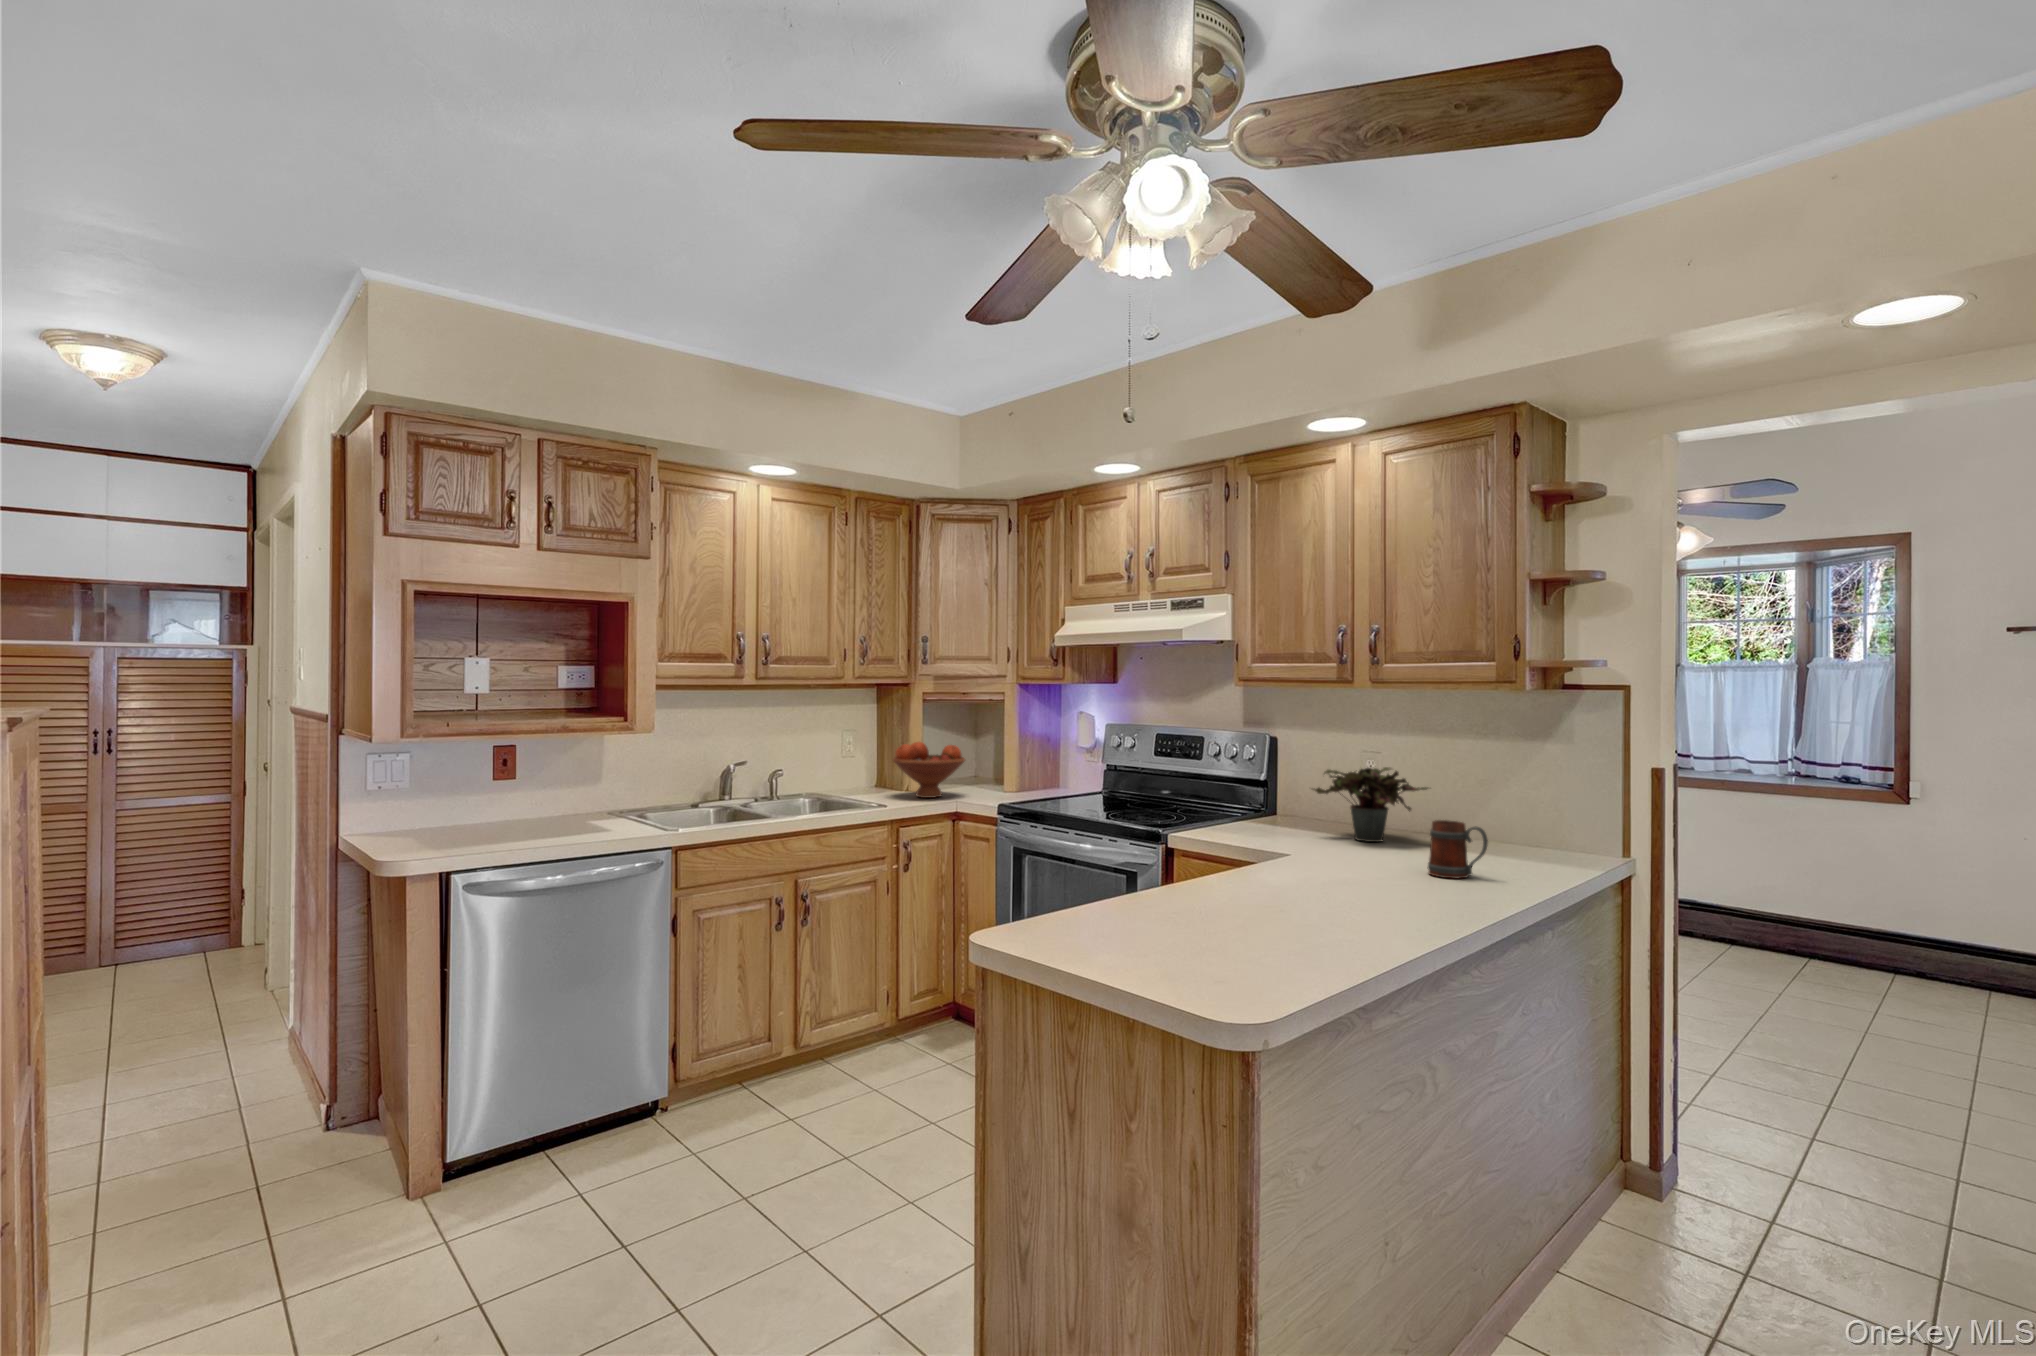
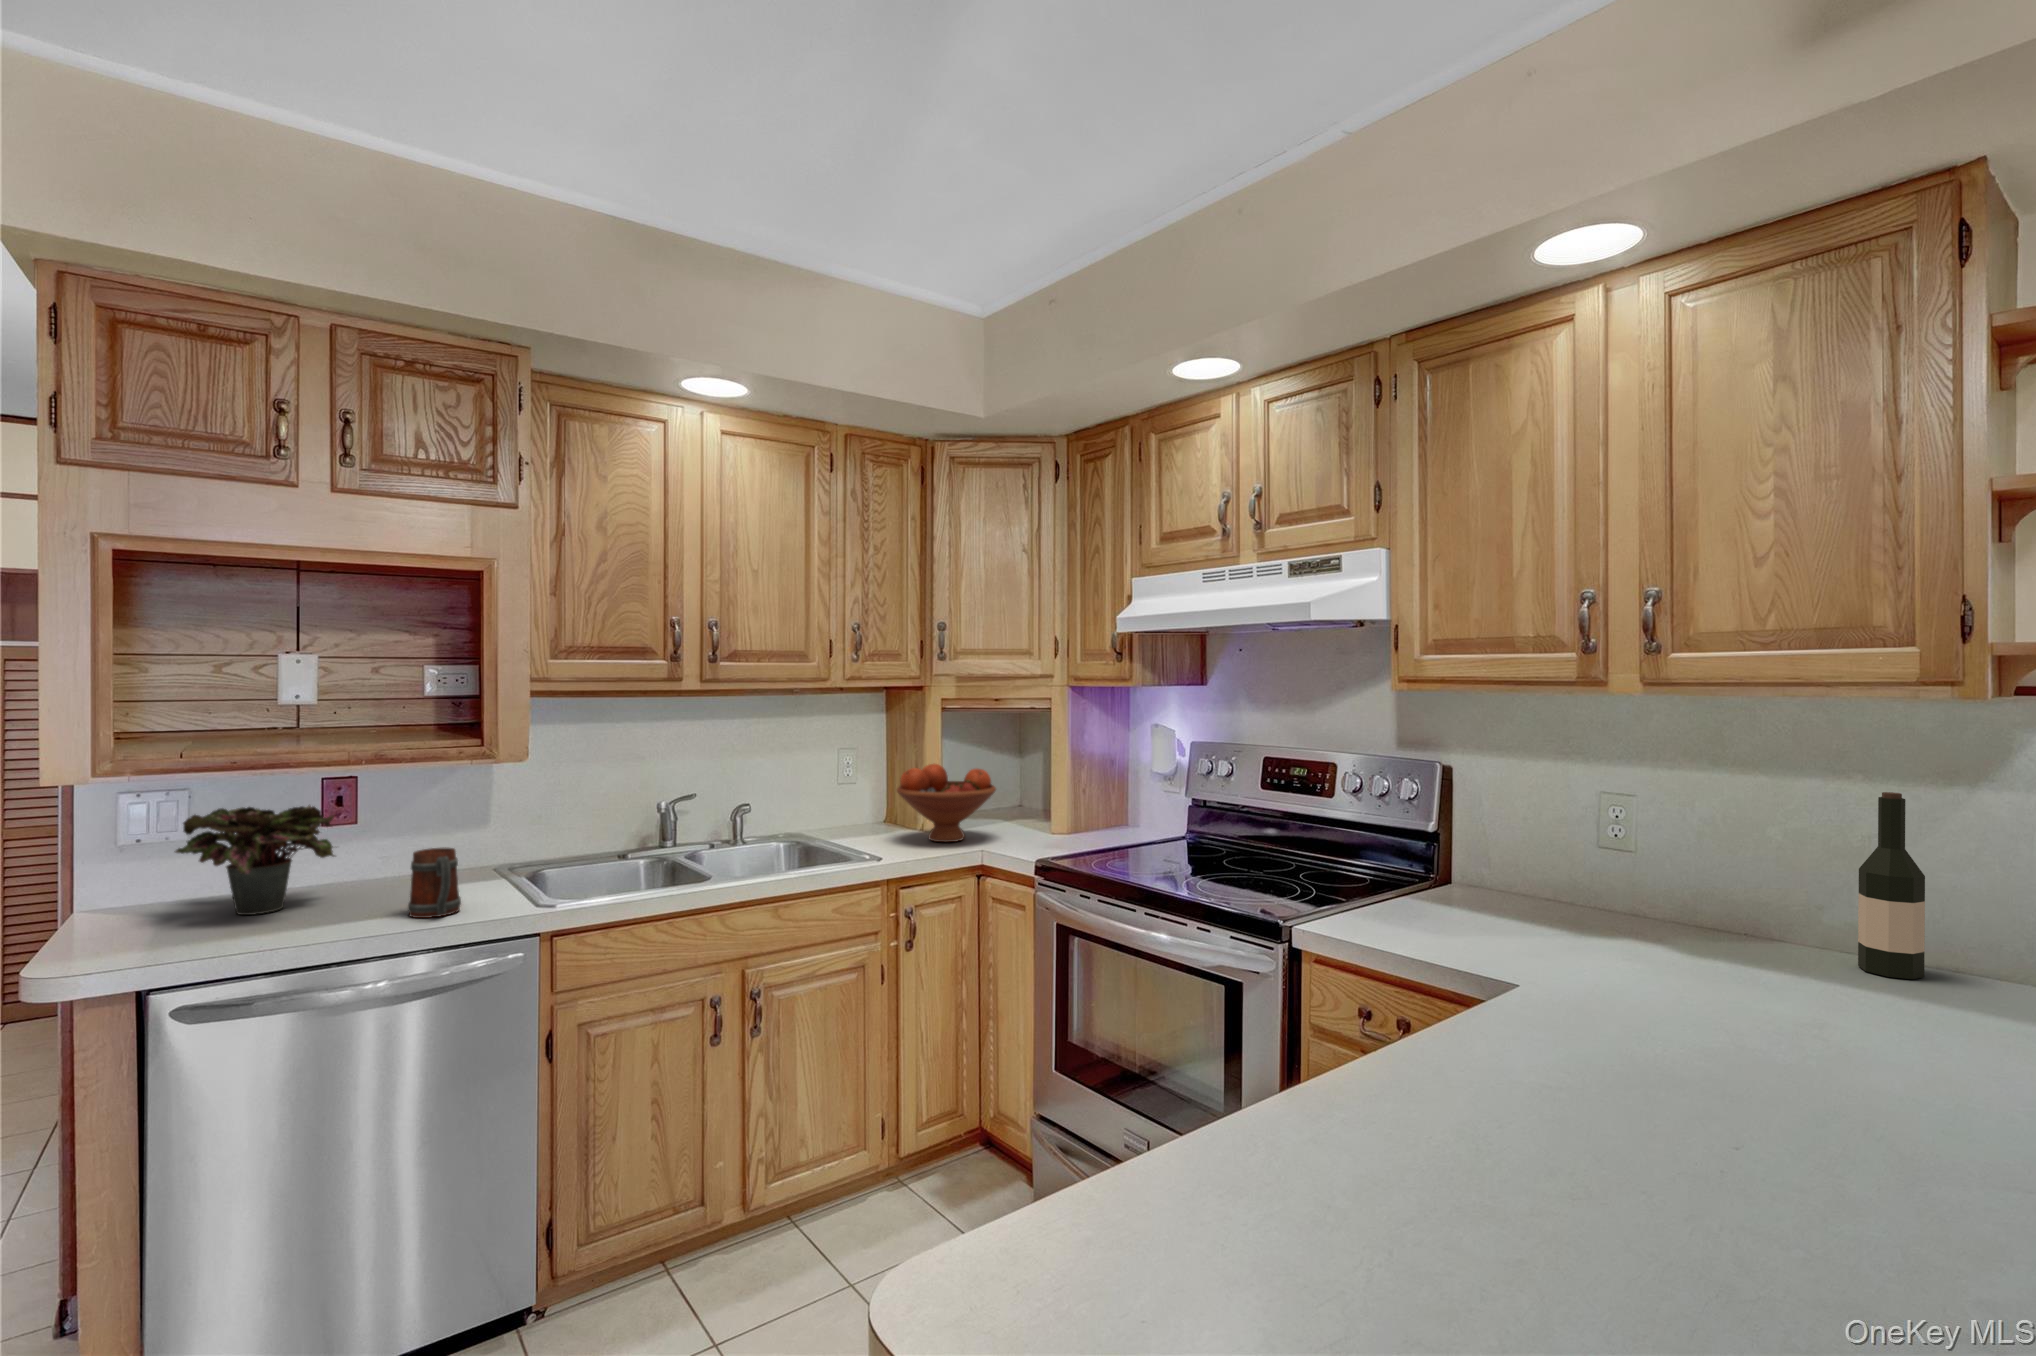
wine bottle: none [1484,744,1515,849] -> present [1858,792,1925,979]
potted plant: present [1313,767,1428,842] -> present [175,805,334,915]
mug: present [1427,820,1488,879] -> present [408,847,461,918]

